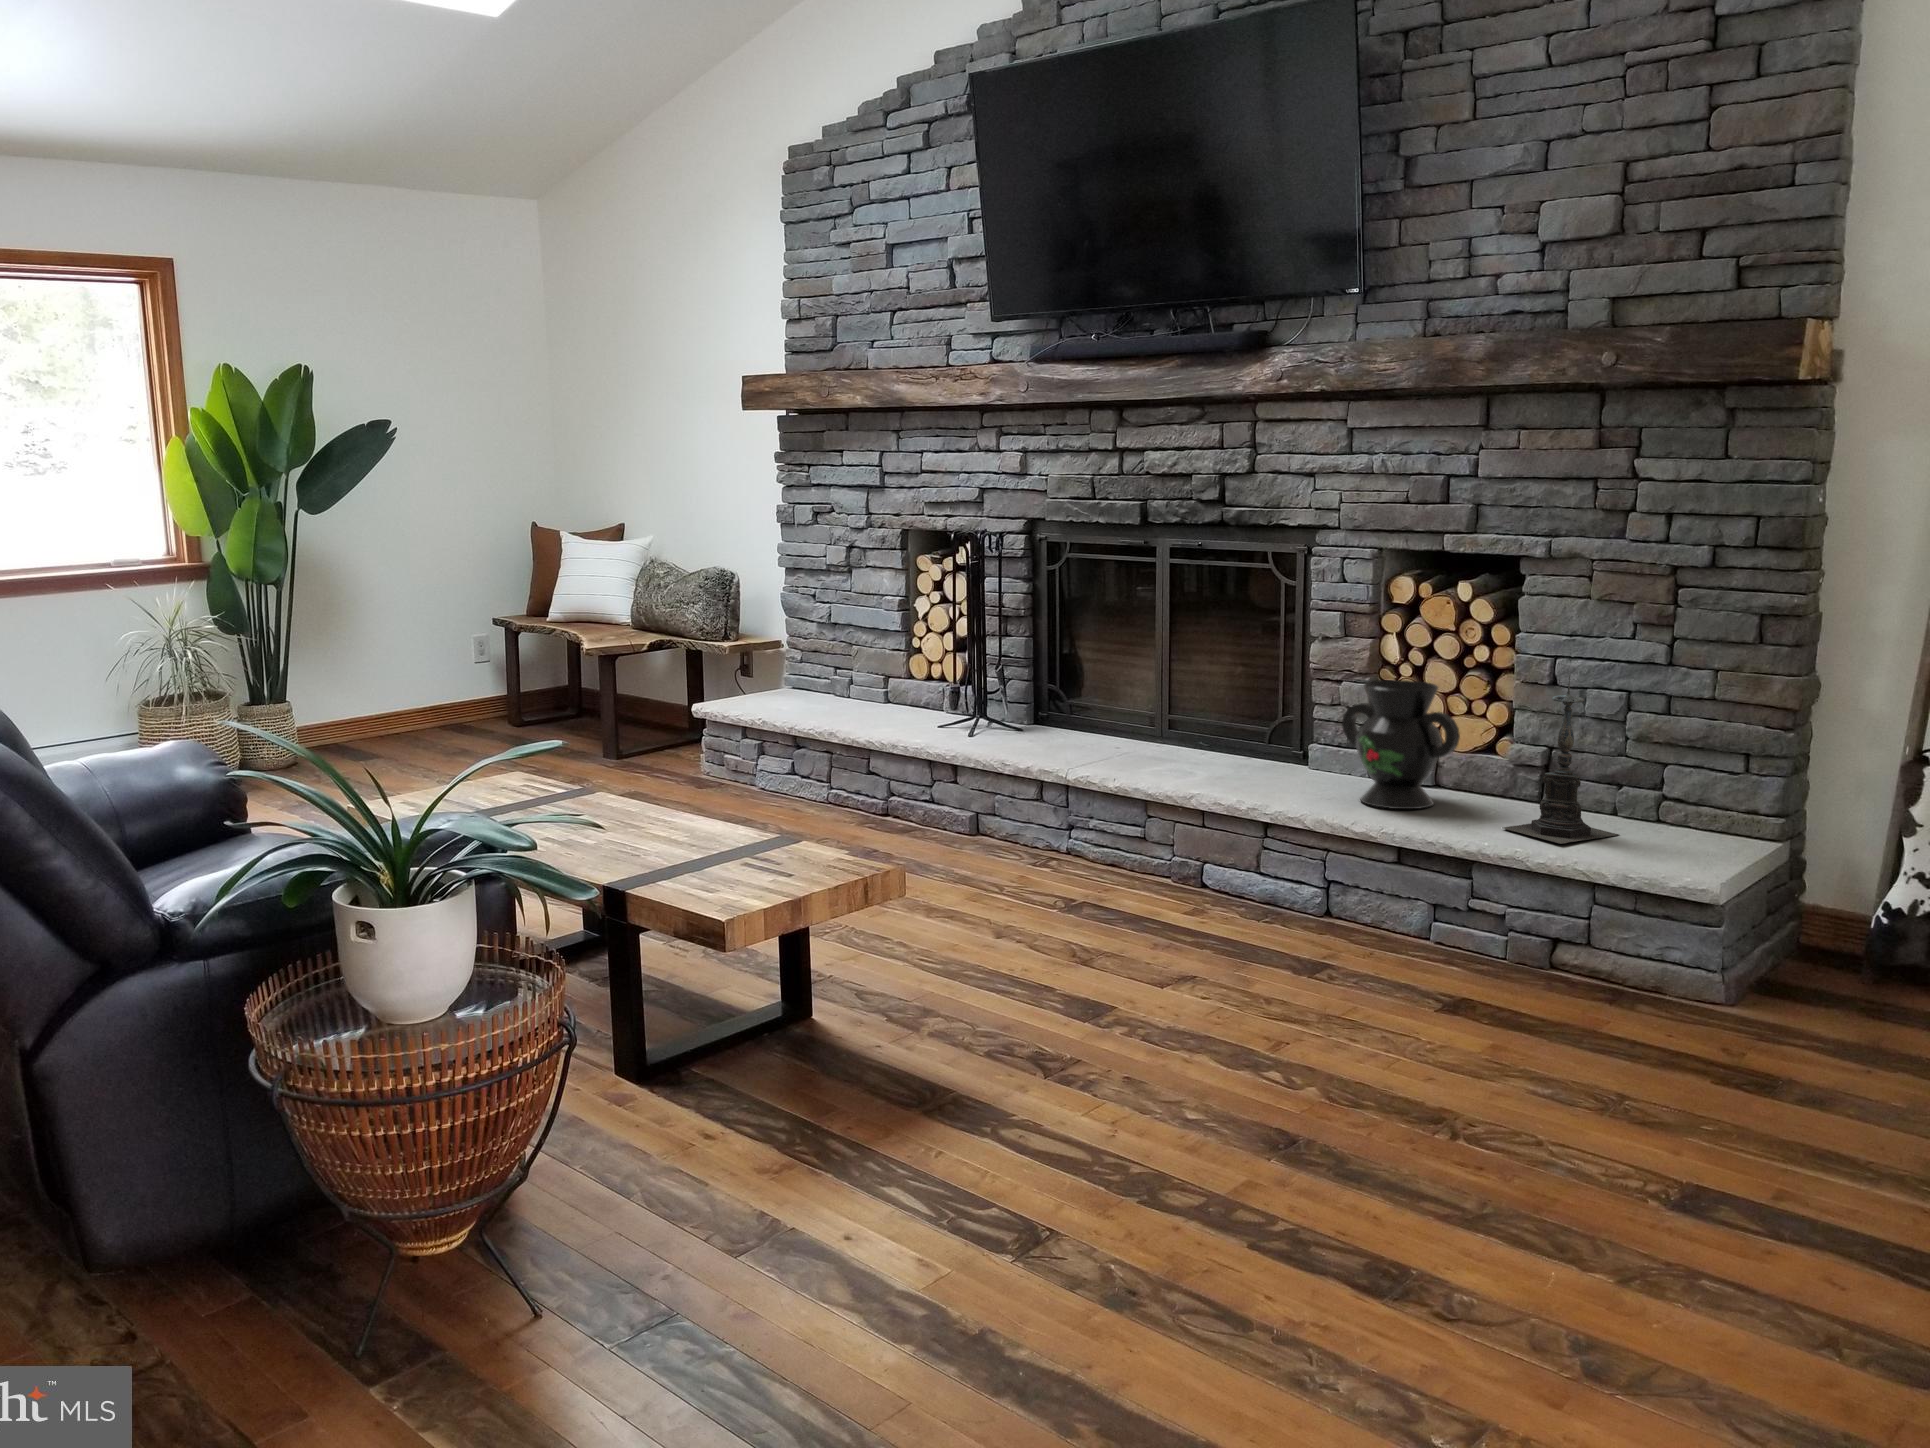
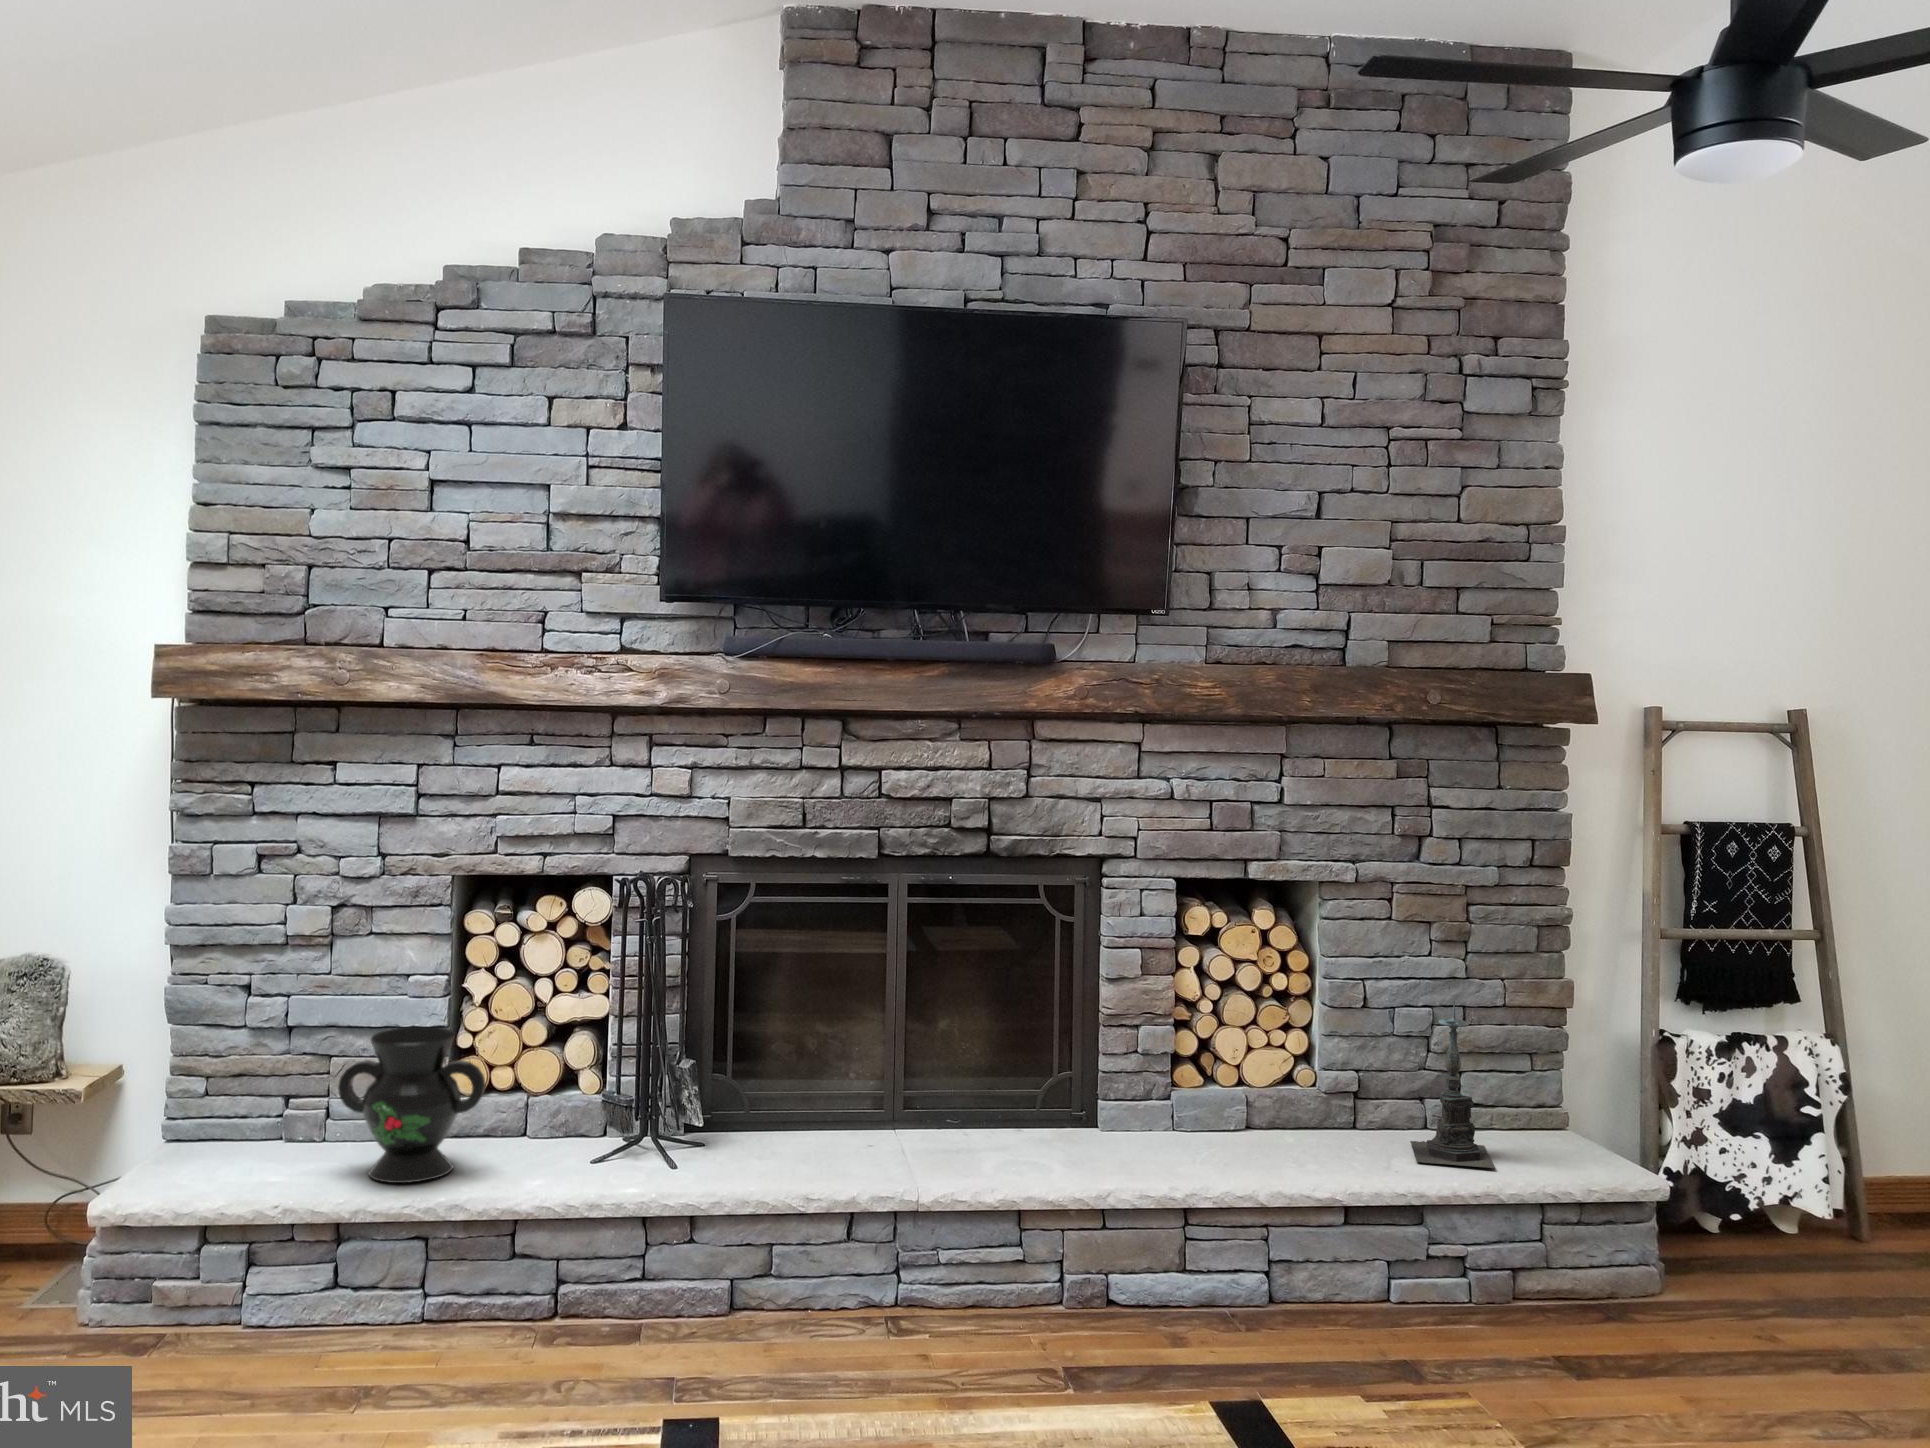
decorative vase: present [1342,680,1460,809] -> present [338,1027,486,1183]

